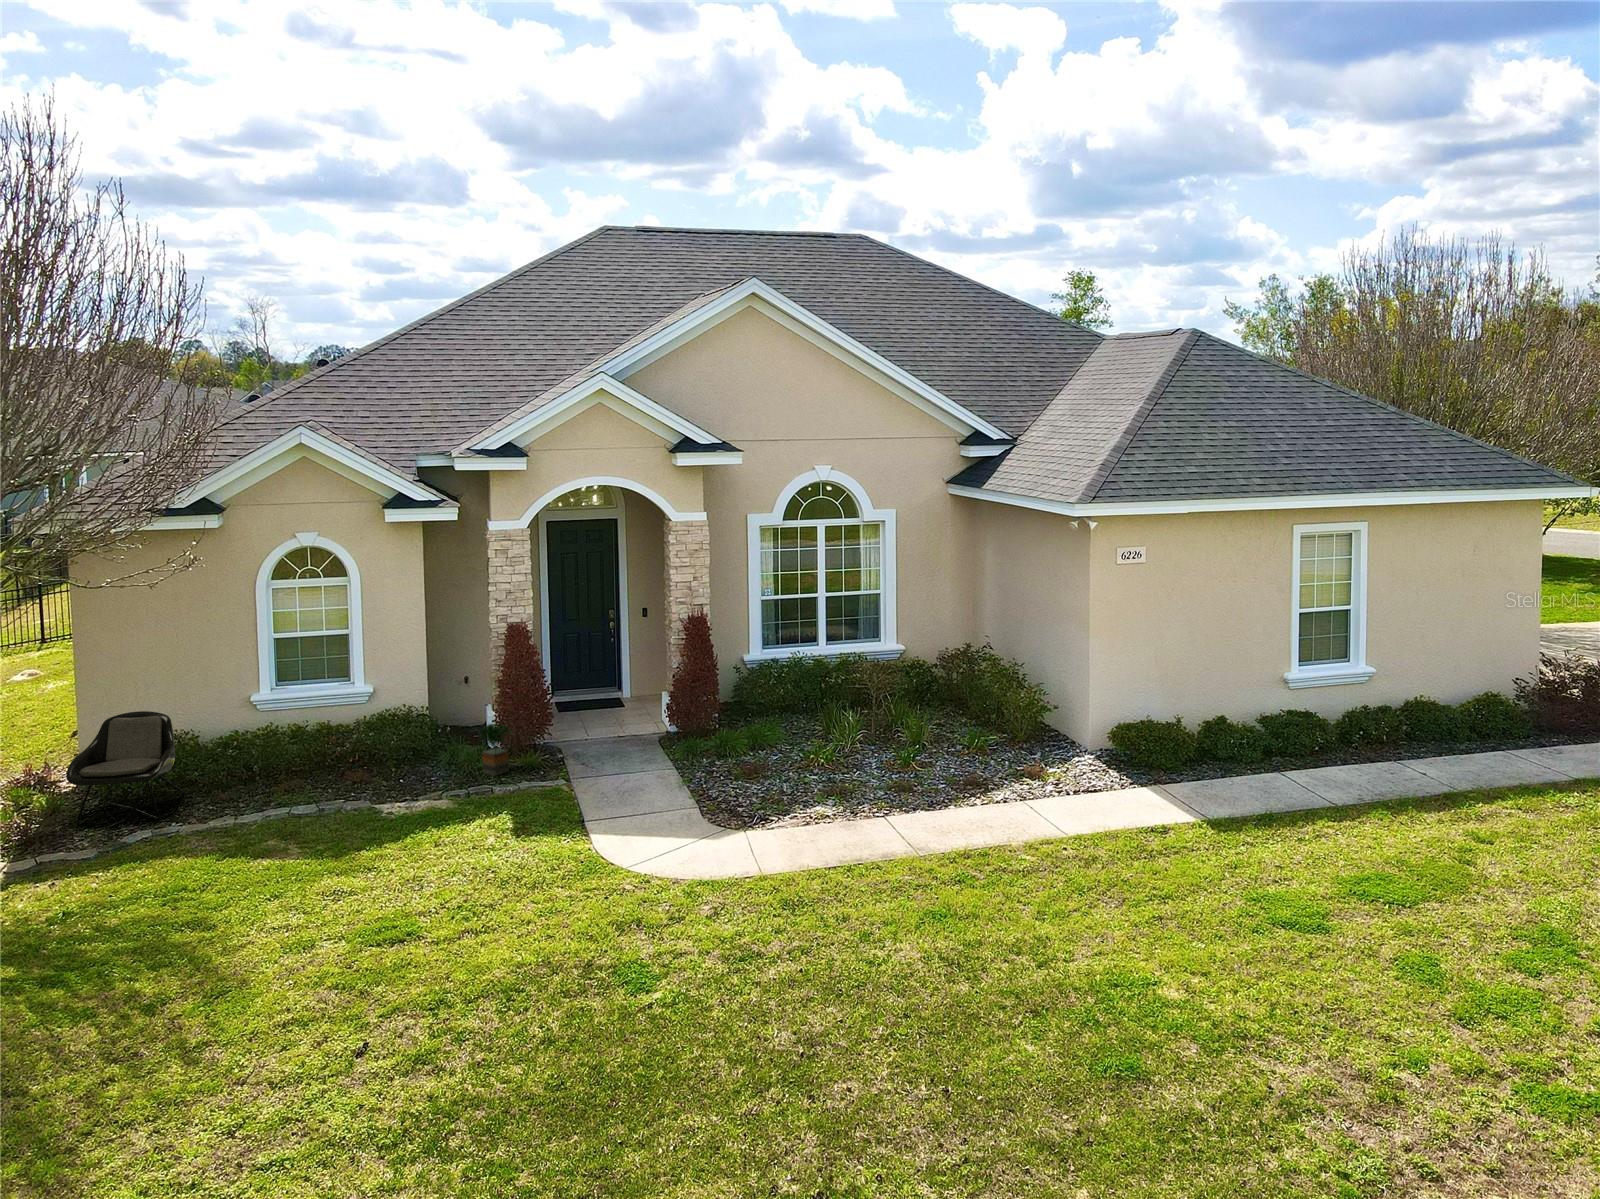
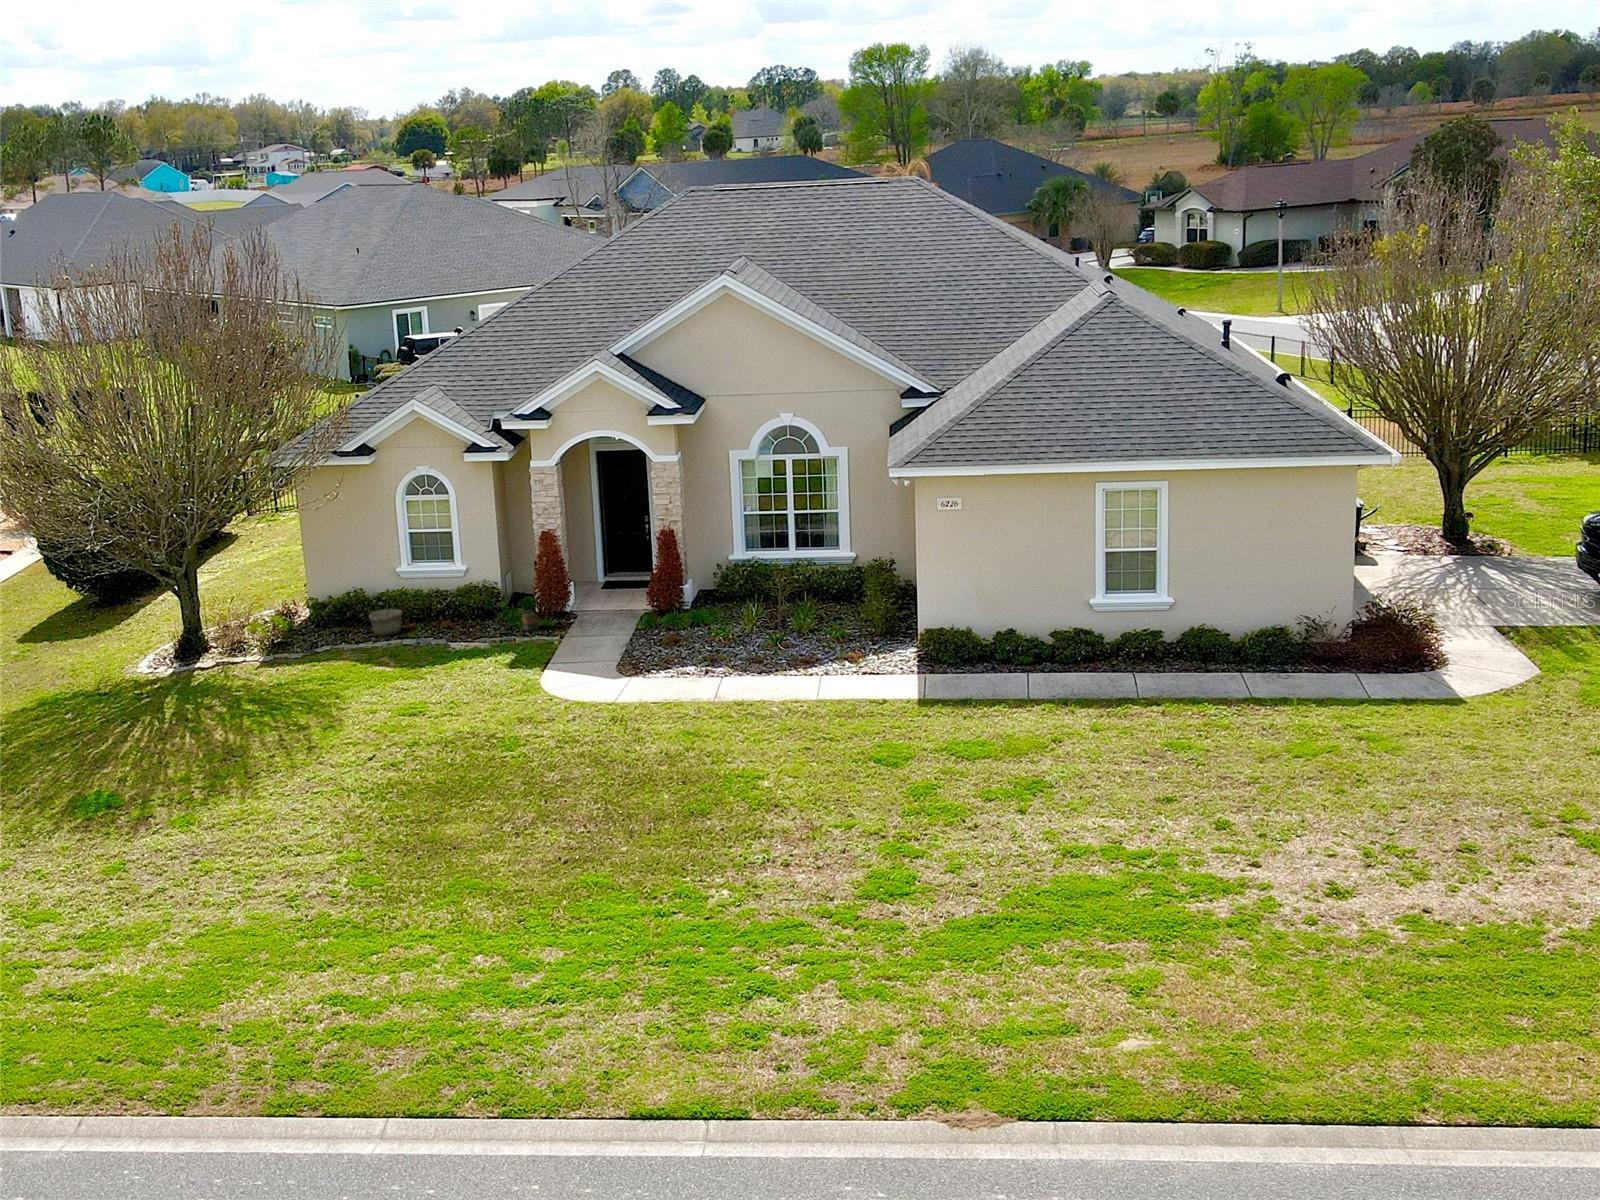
lounge chair: present [66,711,184,826] -> none [291,576,356,641]
wooden bucket: none [216,754,276,805] -> present [369,609,402,636]

